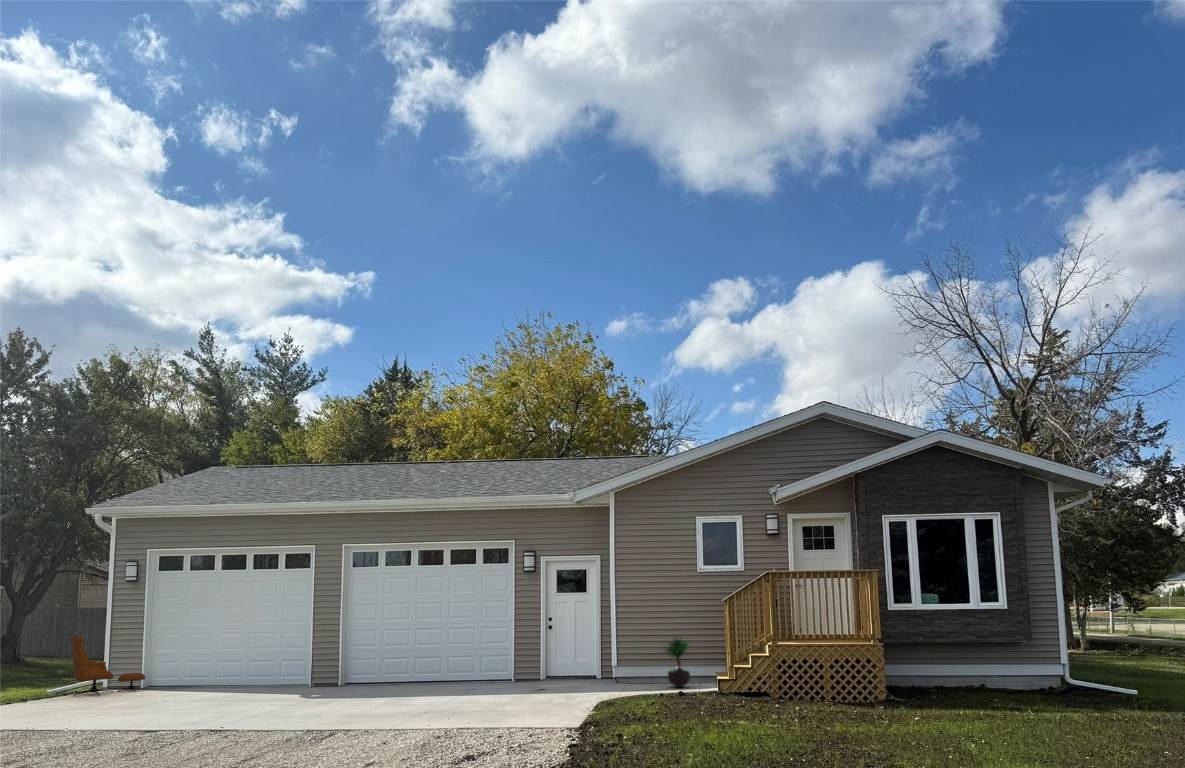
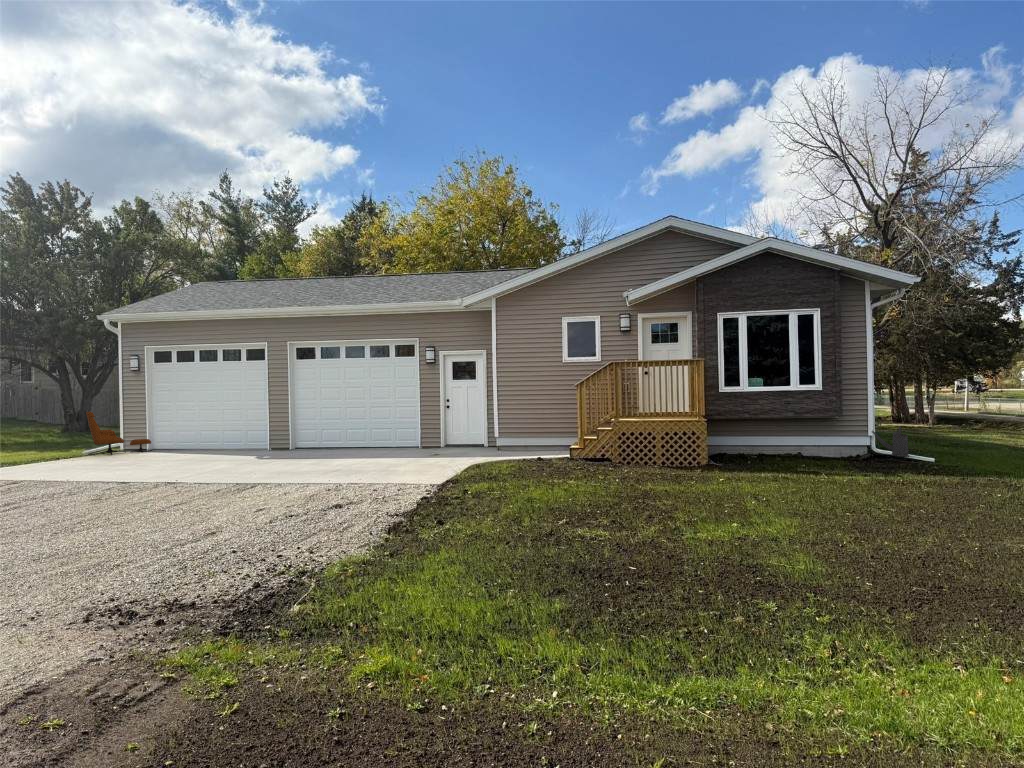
potted tree: present [666,639,690,687] -> none [530,411,555,453]
watering can: none [1065,651,1114,687] -> present [872,427,915,457]

